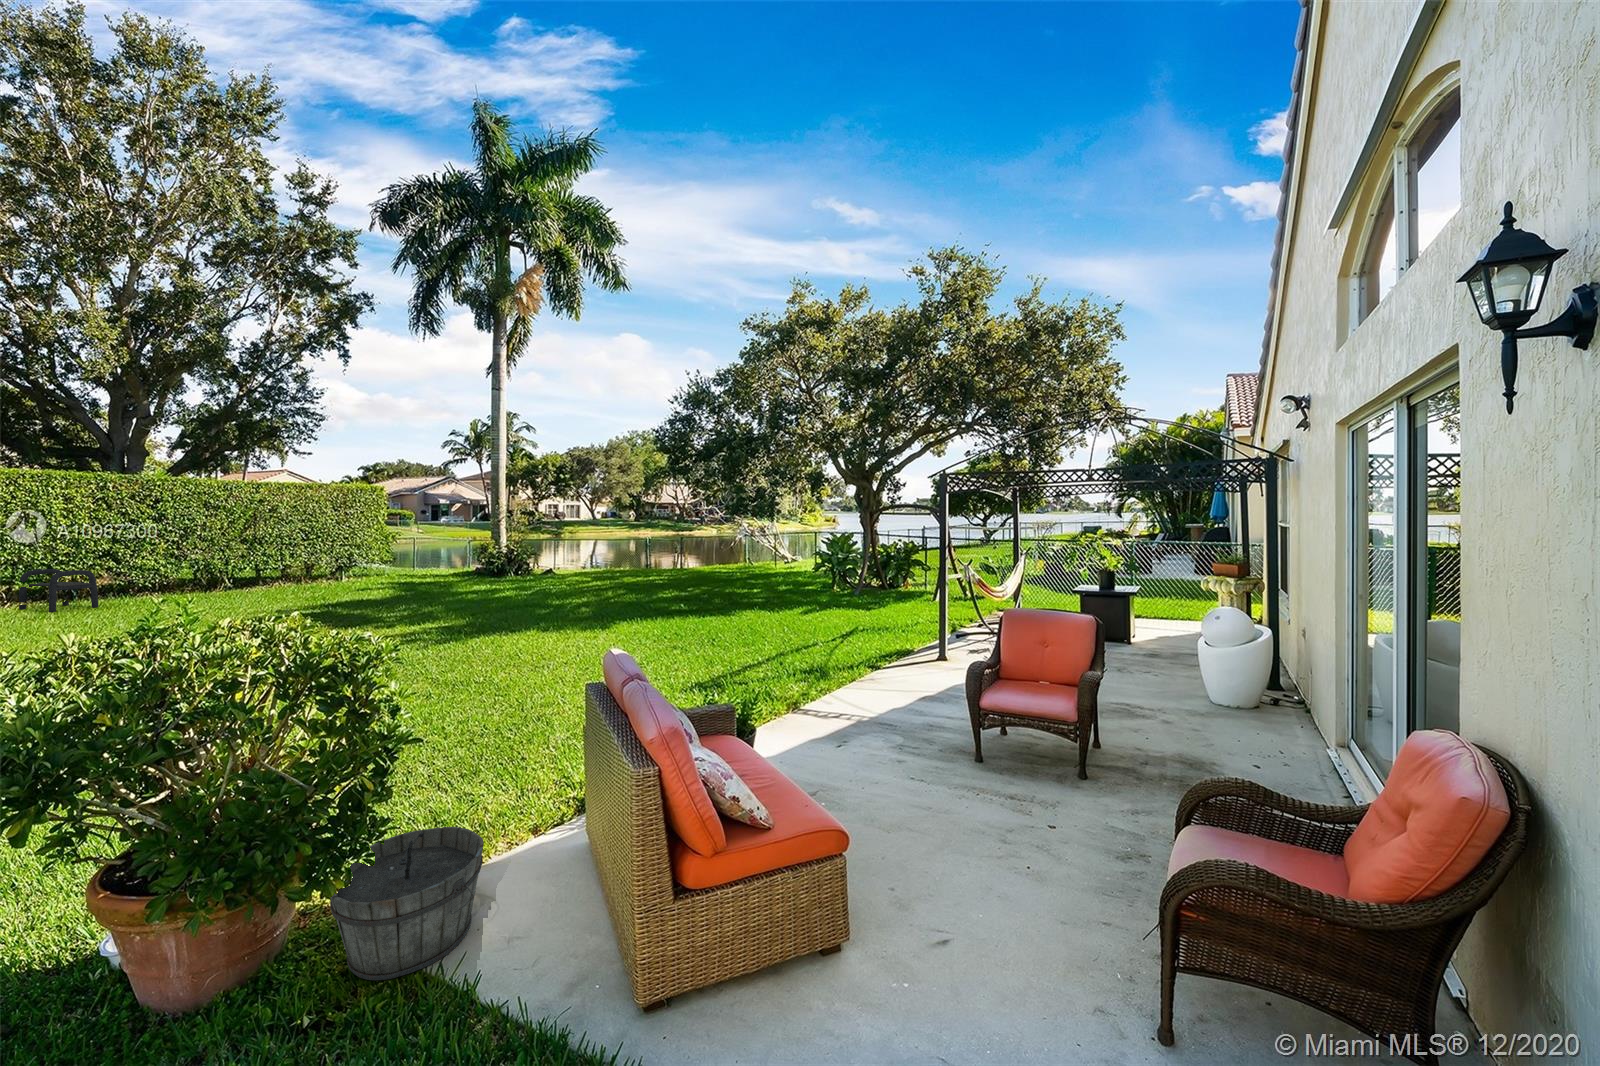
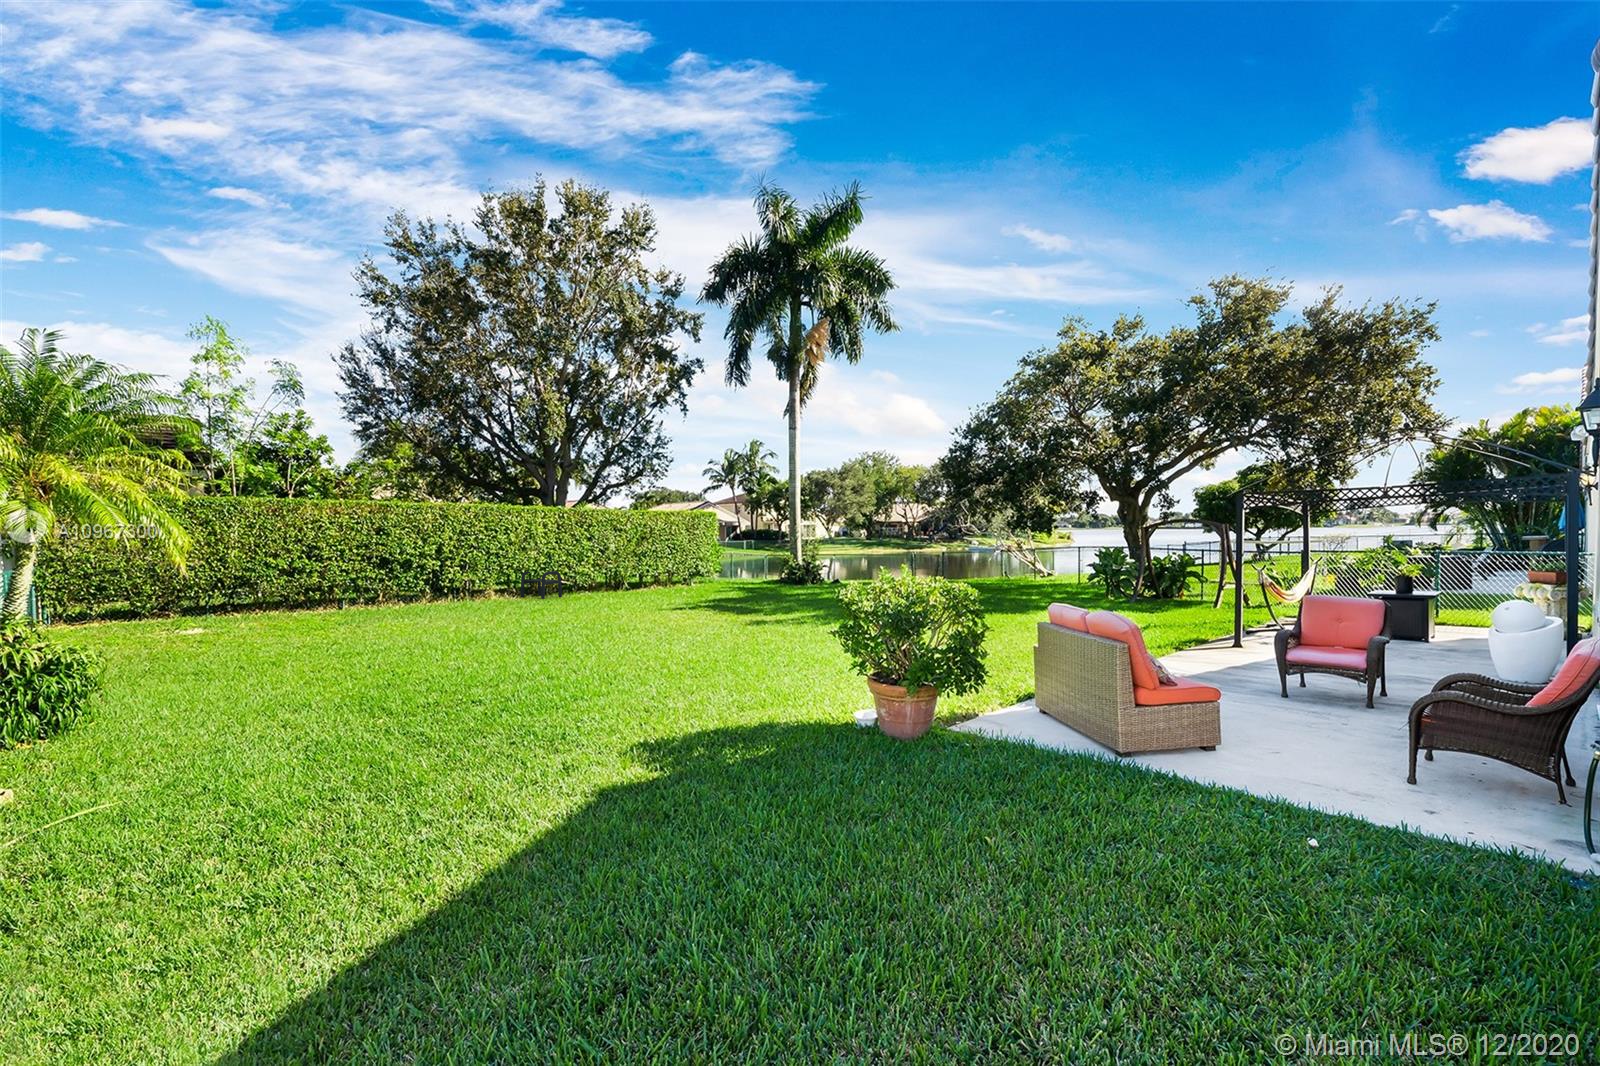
wooden bucket: present [330,827,484,980] -> none [983,671,1044,724]

